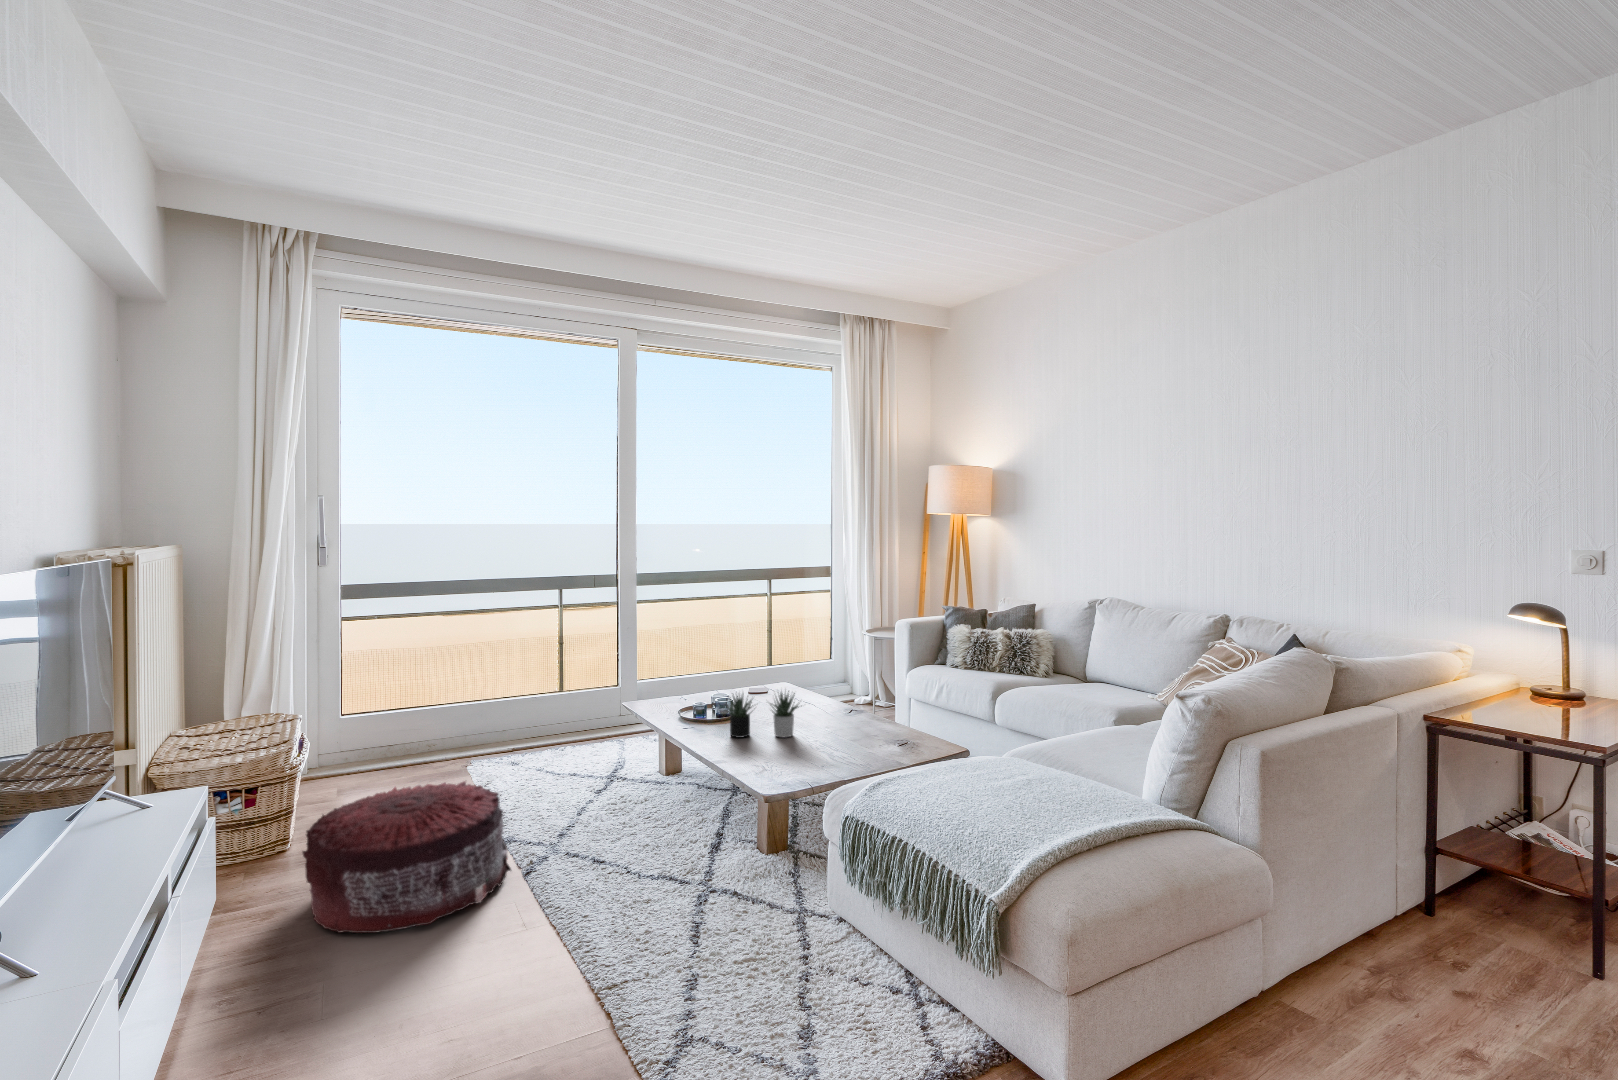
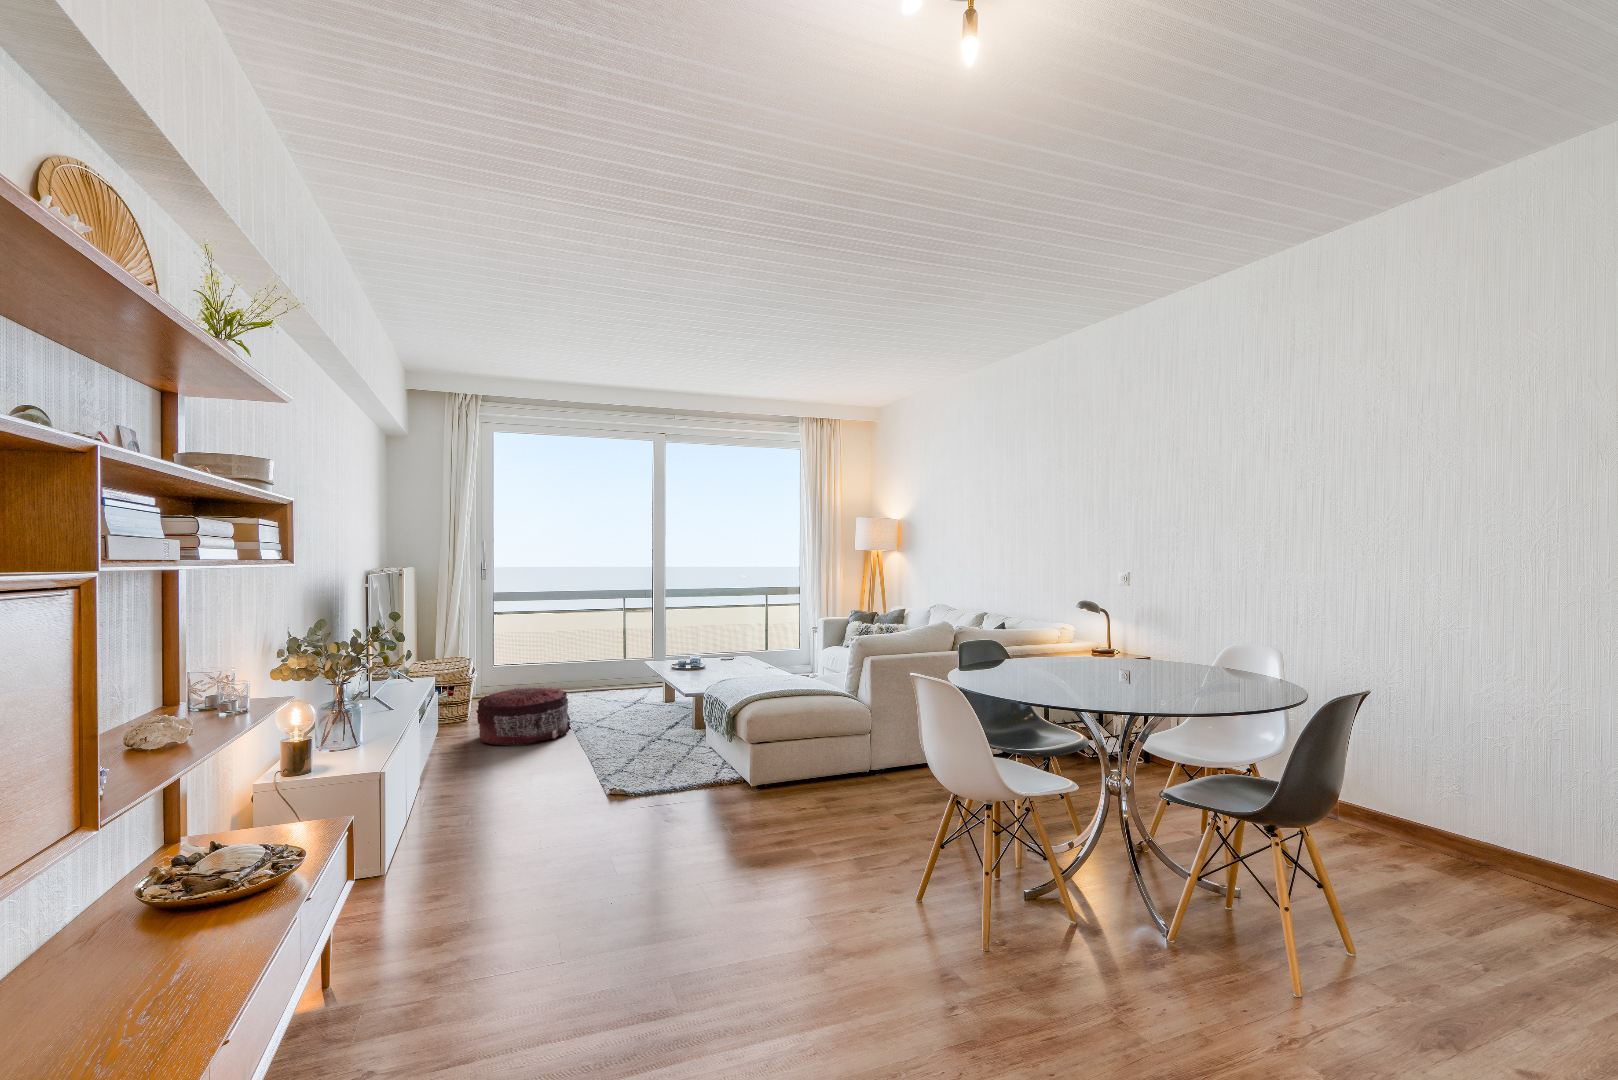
succulent plant: present [727,691,799,738] -> none [684,646,730,674]

